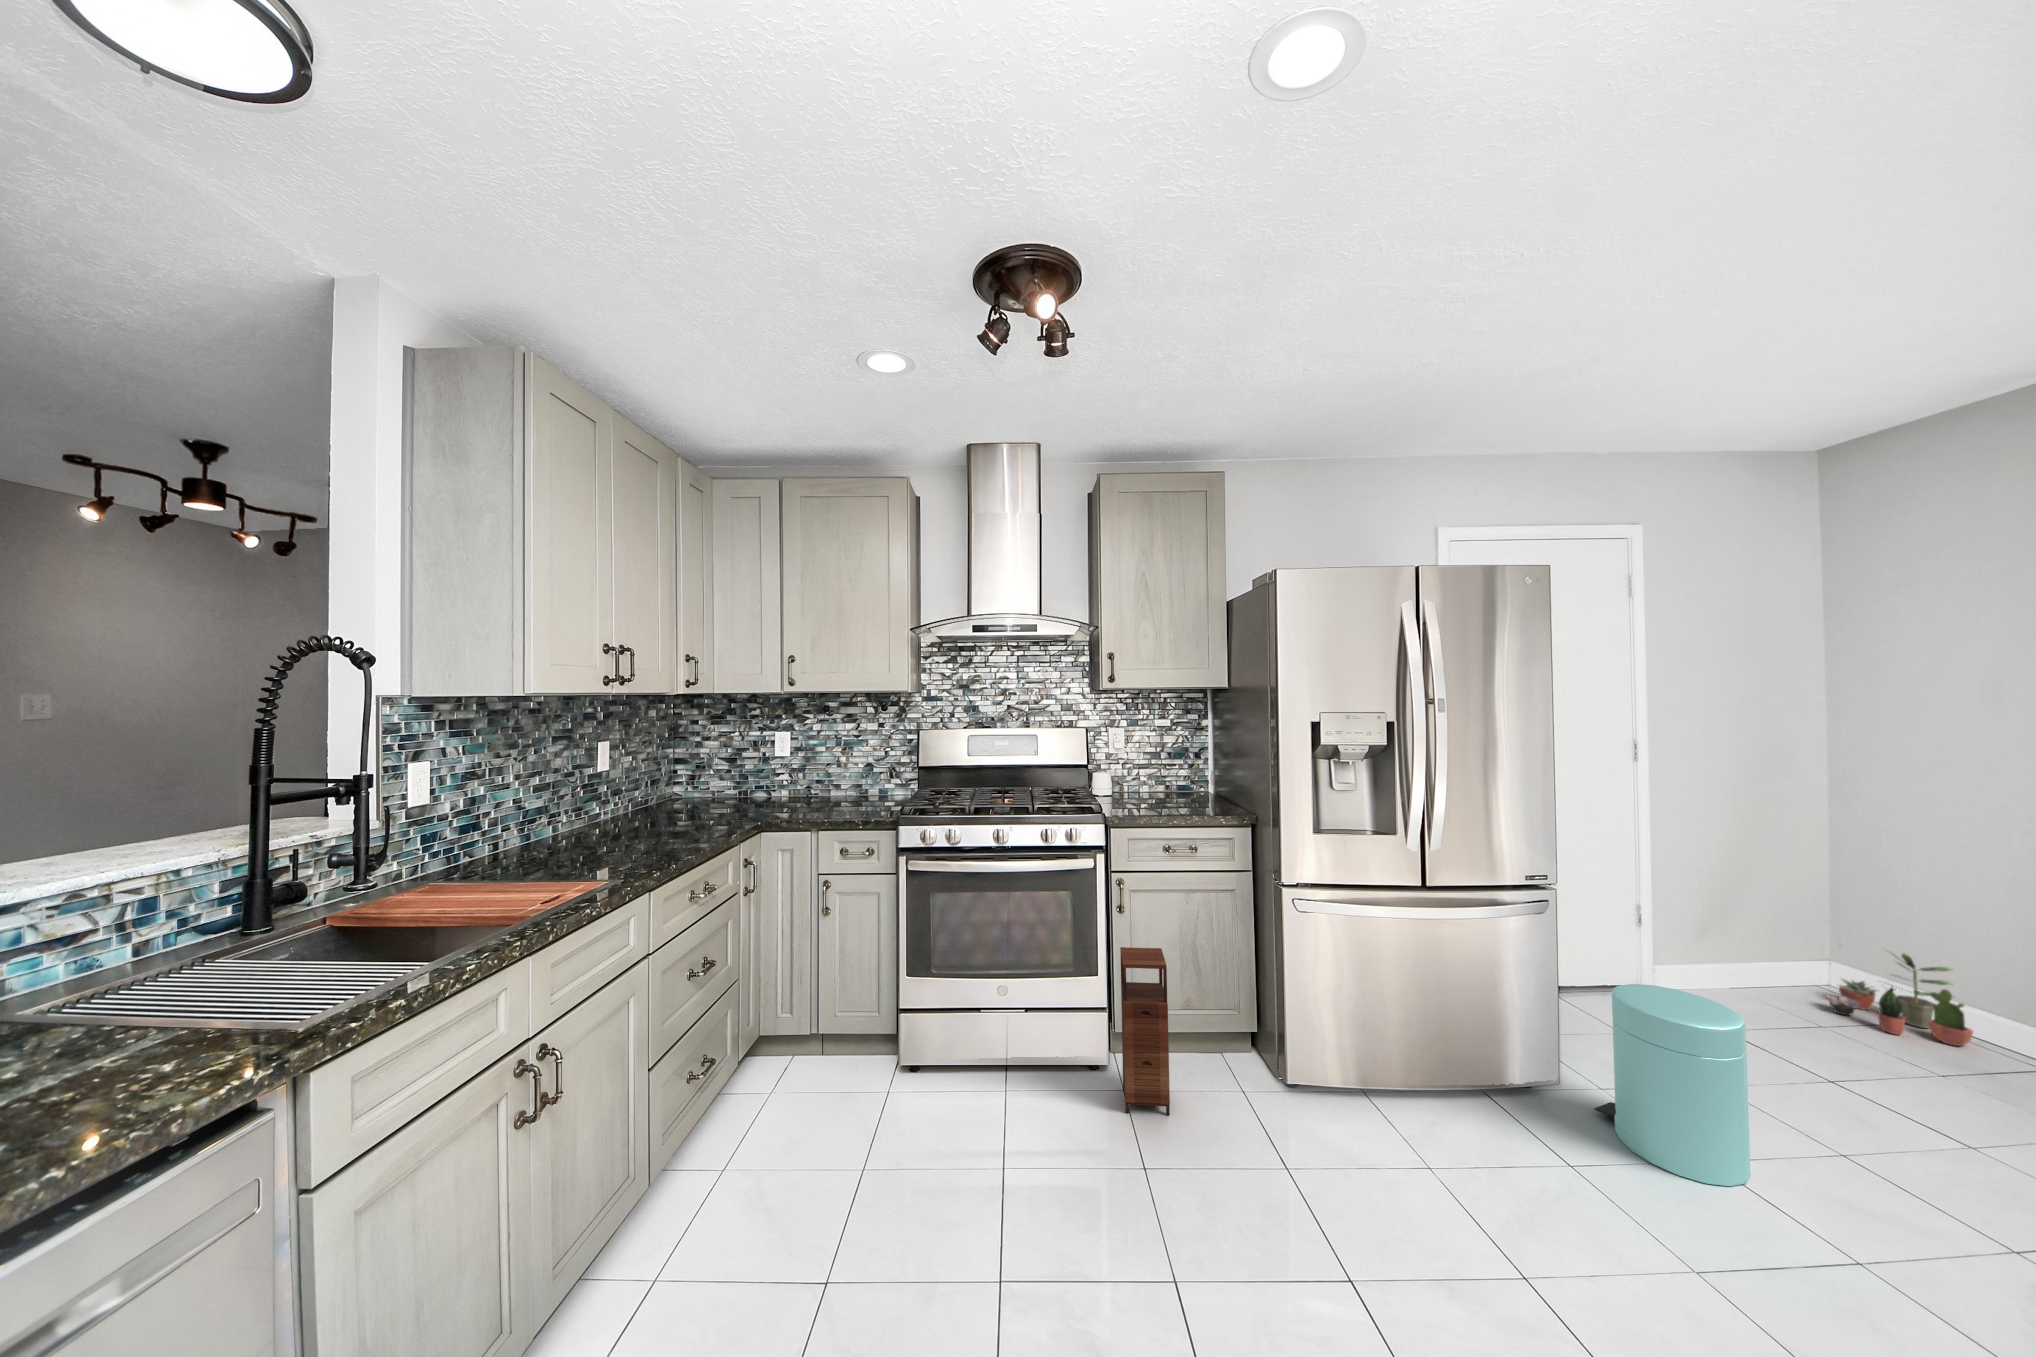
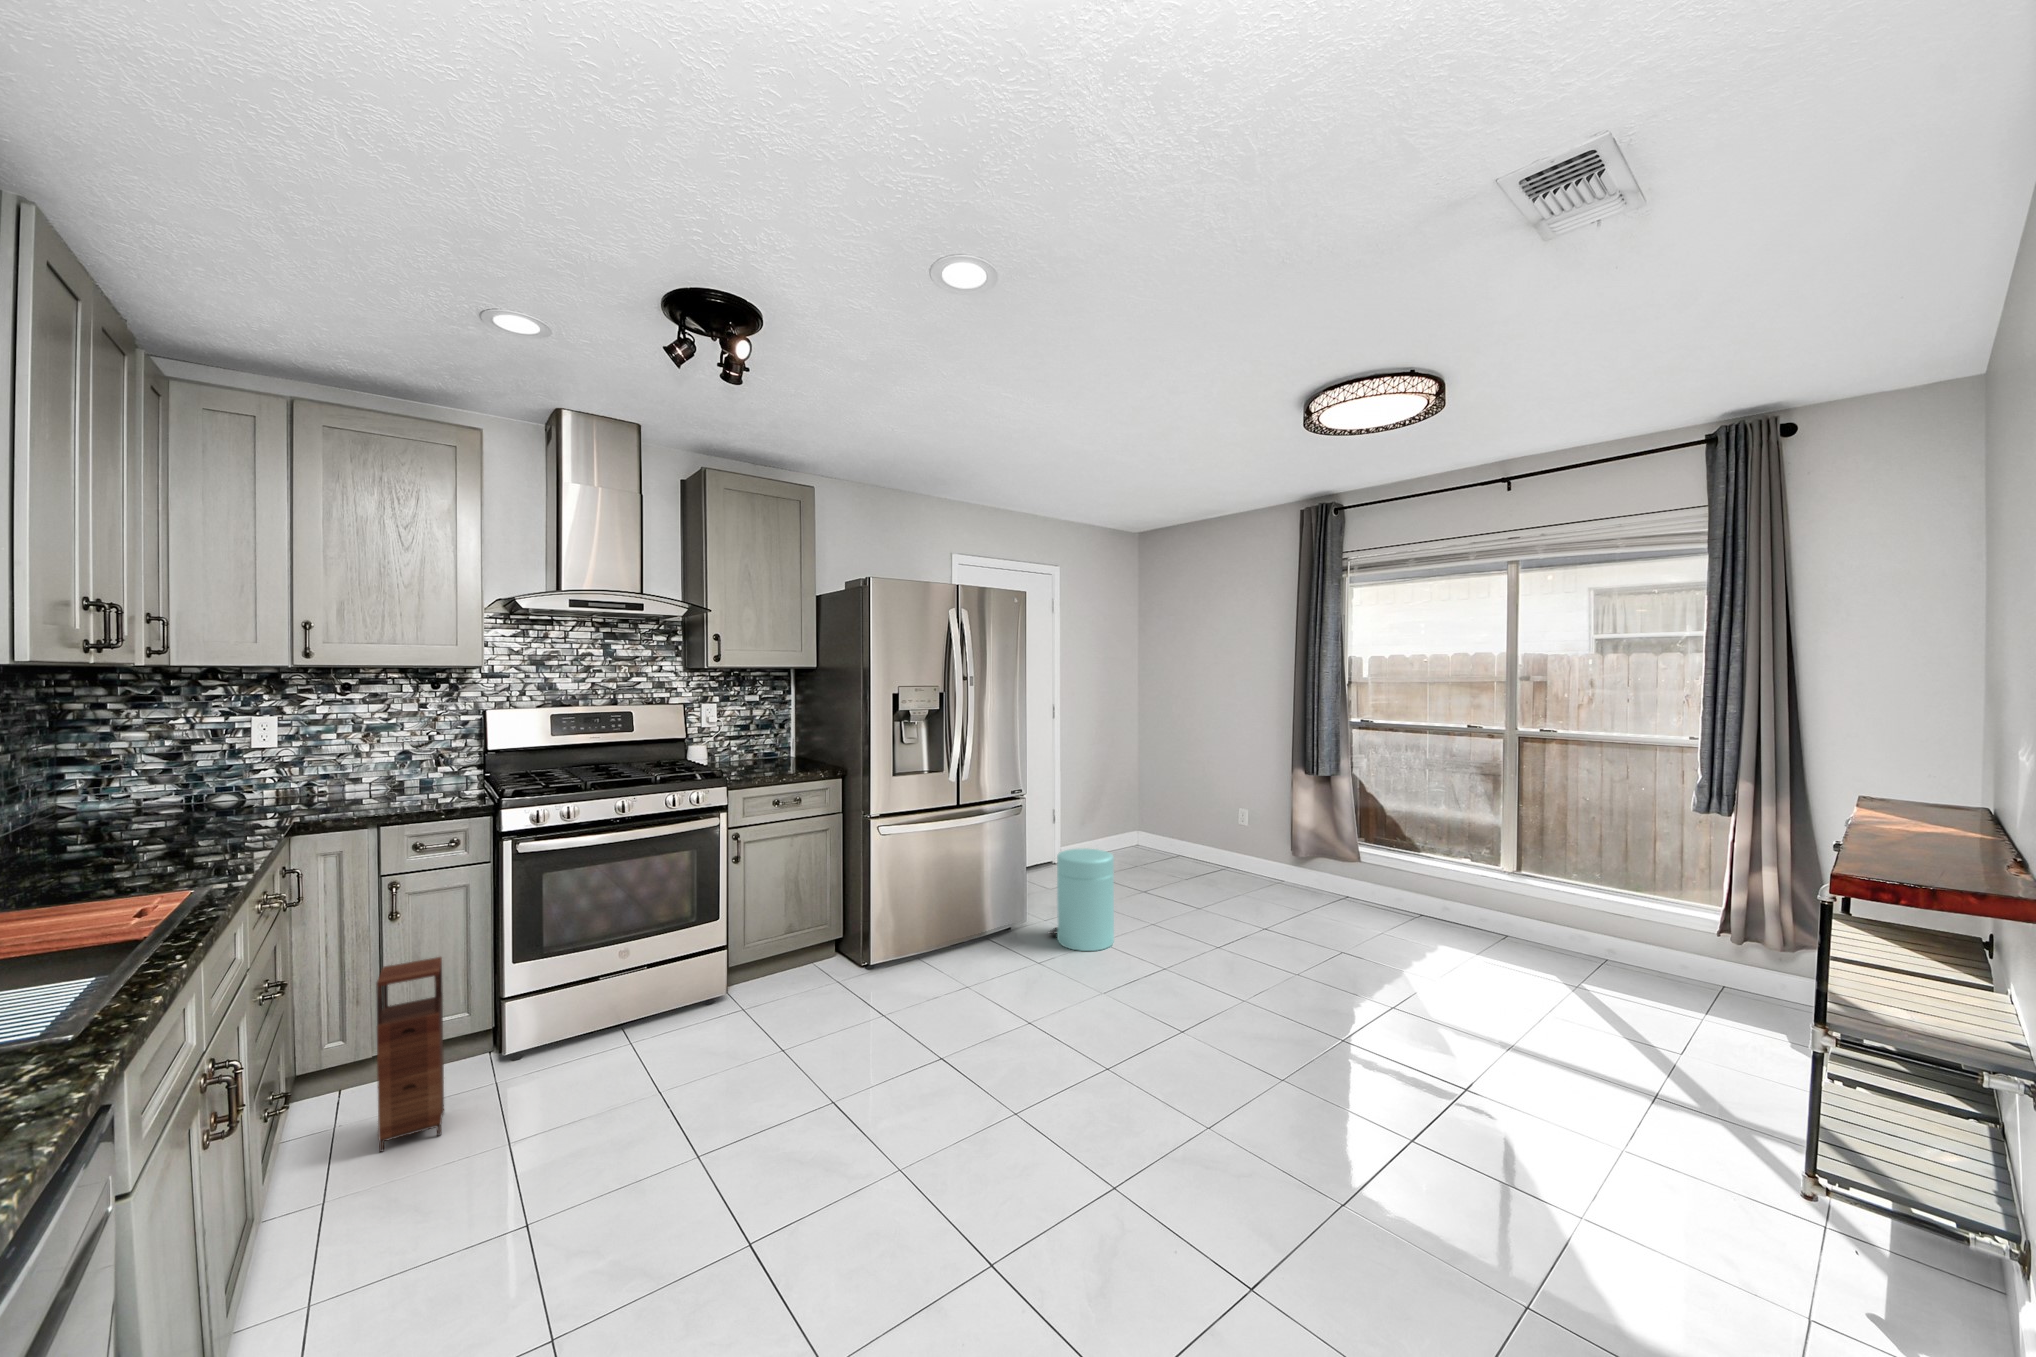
storage cabinet: present [1120,947,1170,1115] -> present [377,957,444,1152]
potted plant: present [1827,953,1973,1046] -> none [1148,821,1199,867]

